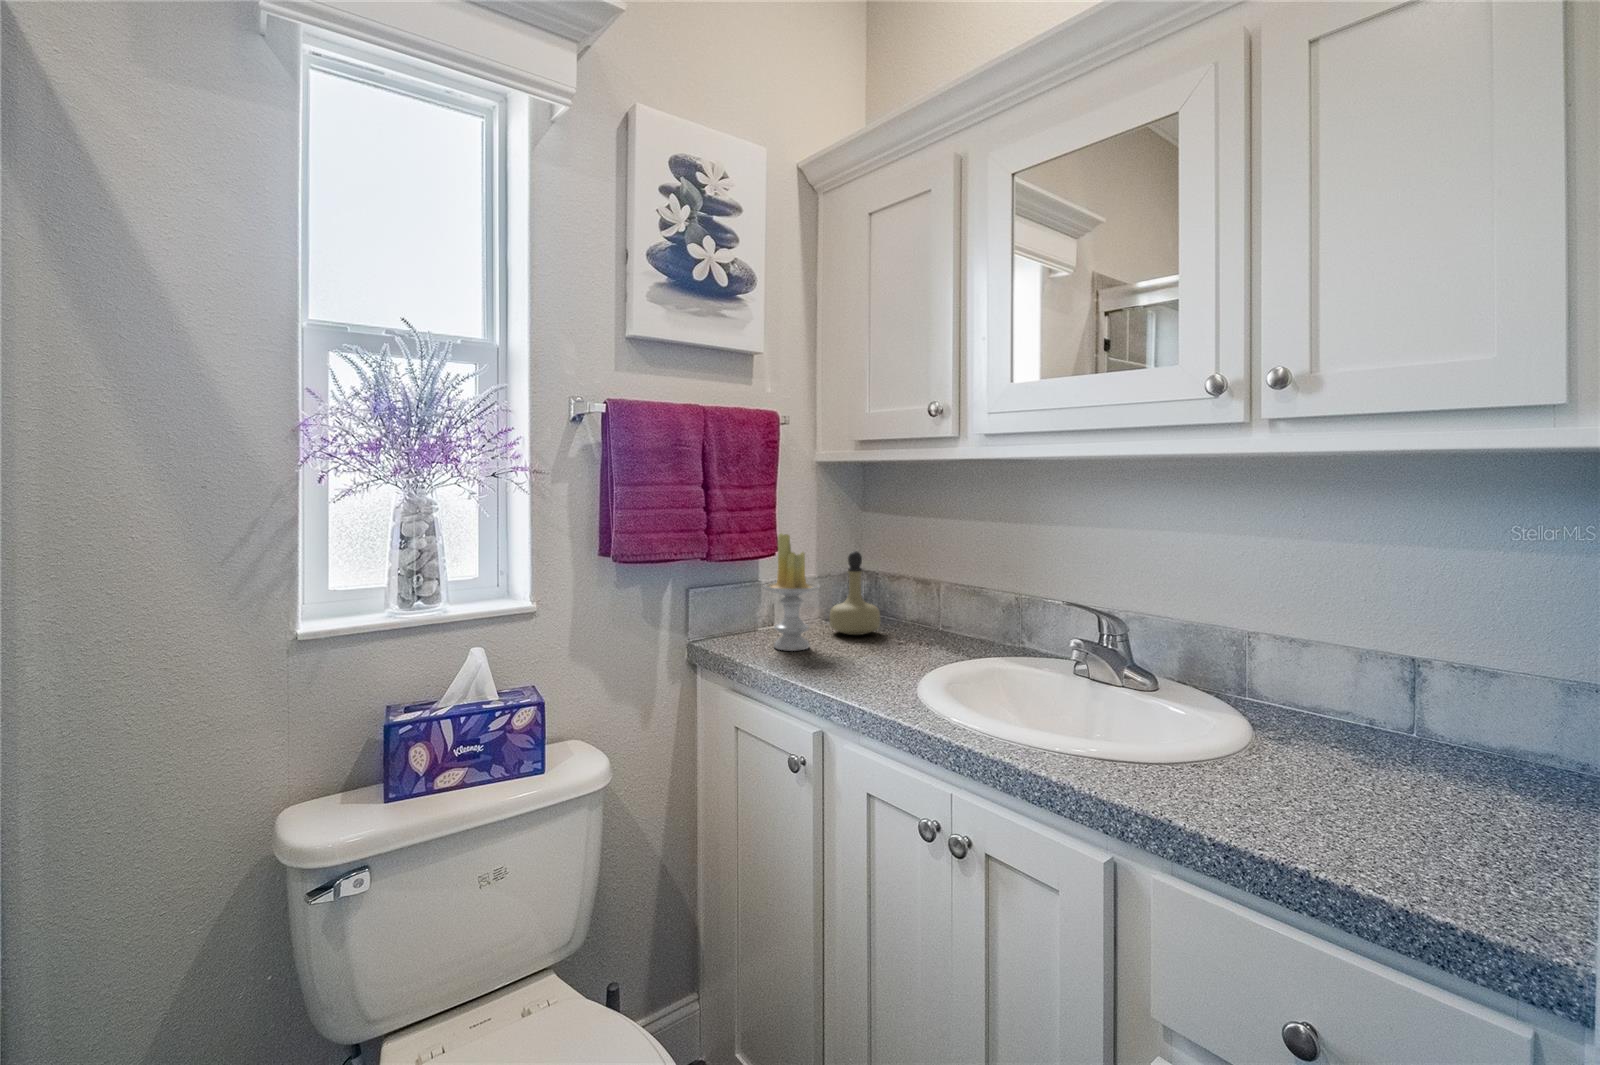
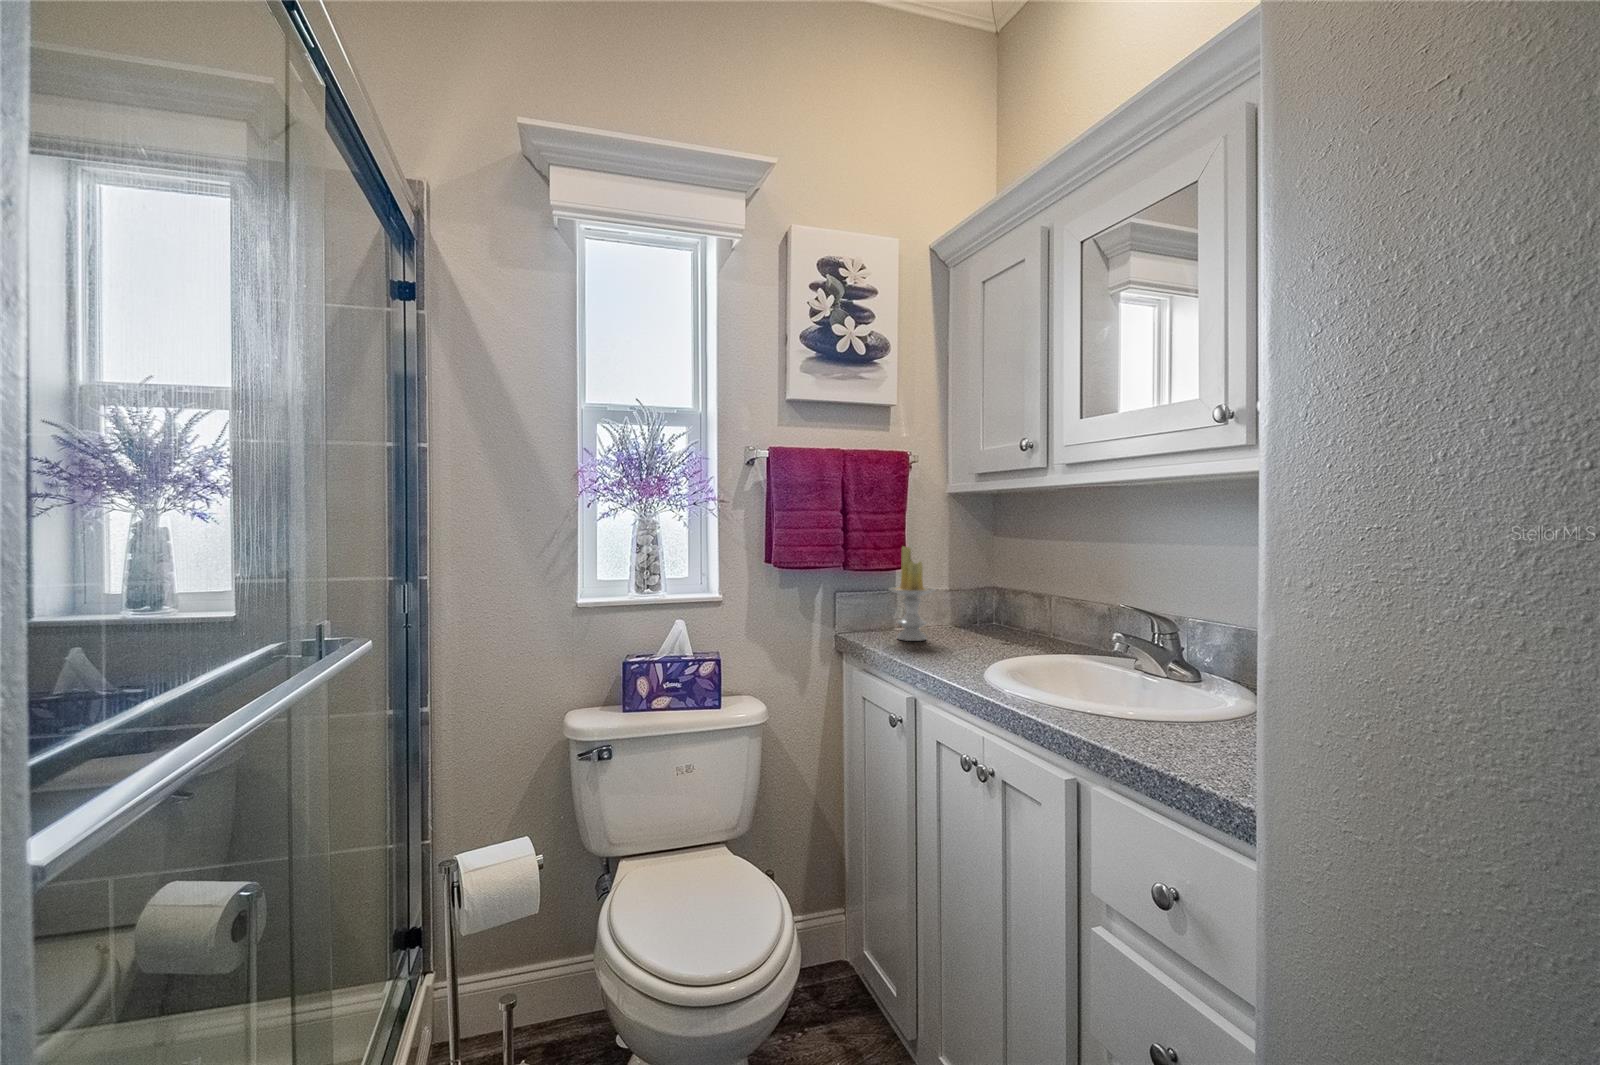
perfume bottle: present [830,551,881,635] -> none [952,563,997,635]

